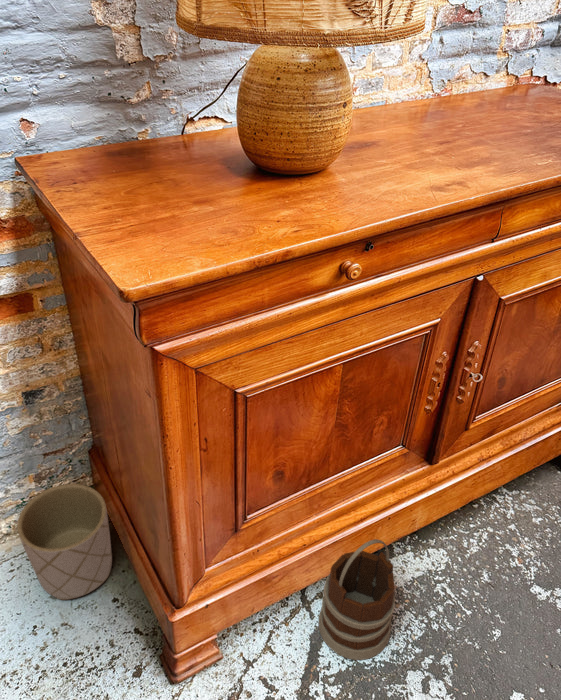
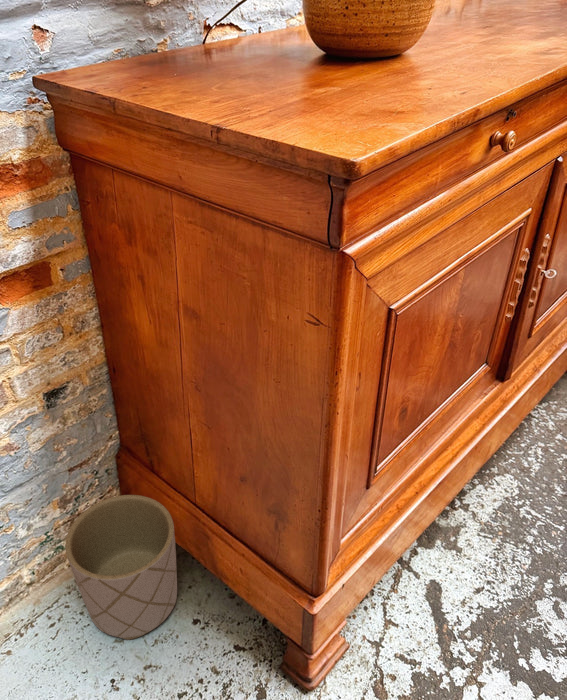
wooden bucket: present [318,539,395,660] -> none [423,465,515,607]

